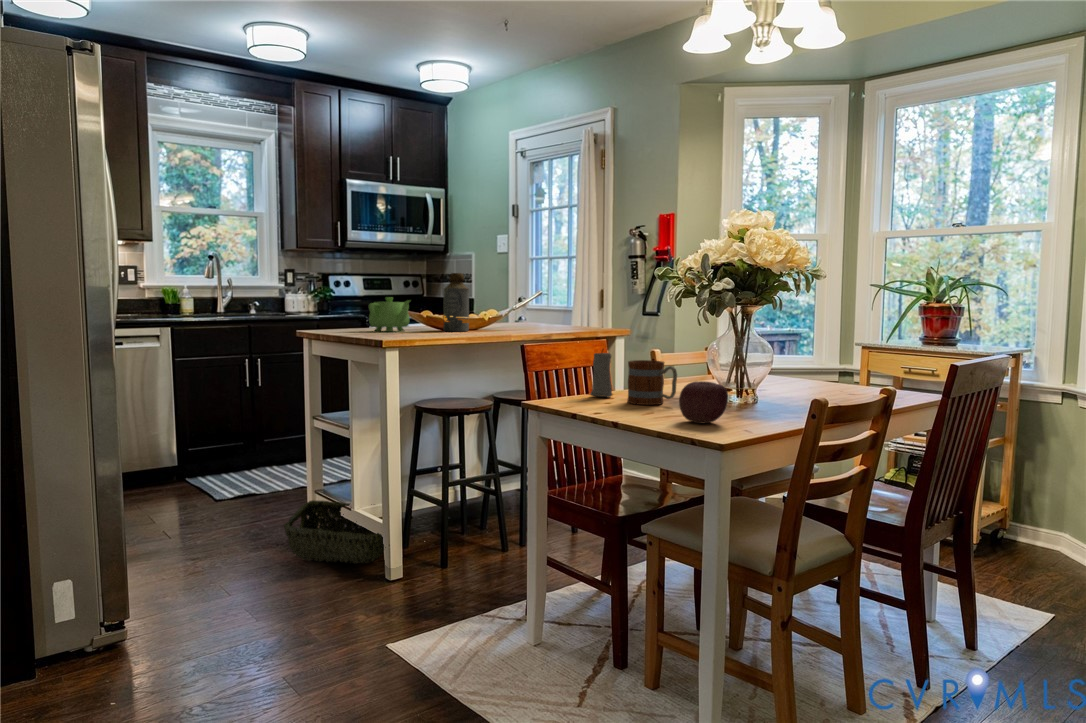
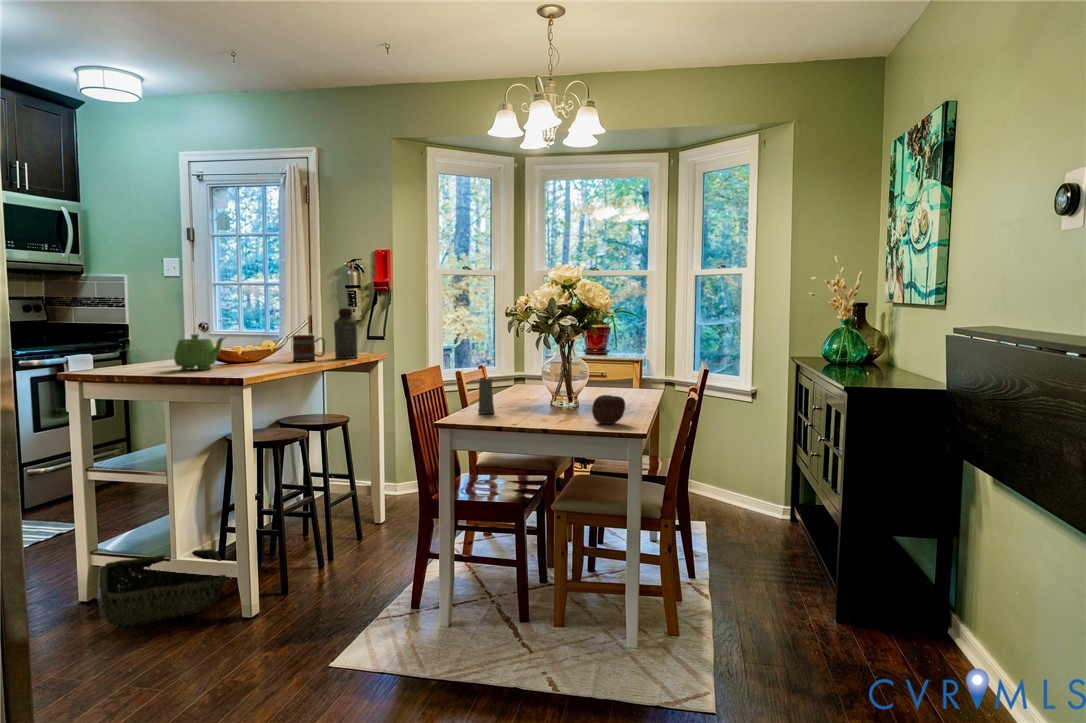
bottle: present [443,273,469,331] -> present [334,308,358,359]
mug: present [627,360,677,405] -> present [293,335,325,362]

